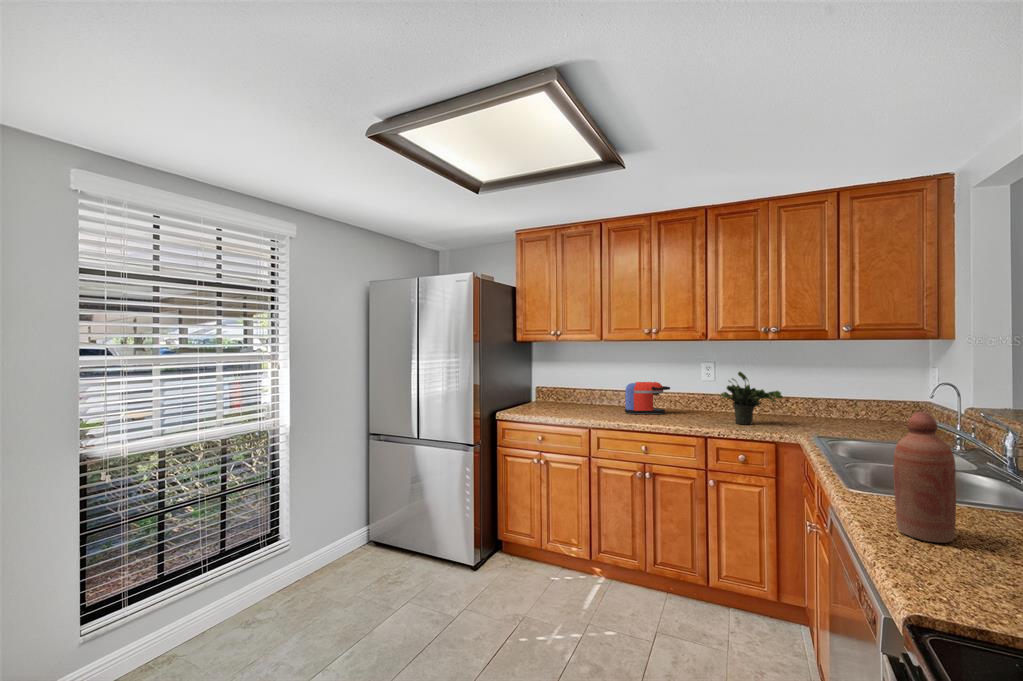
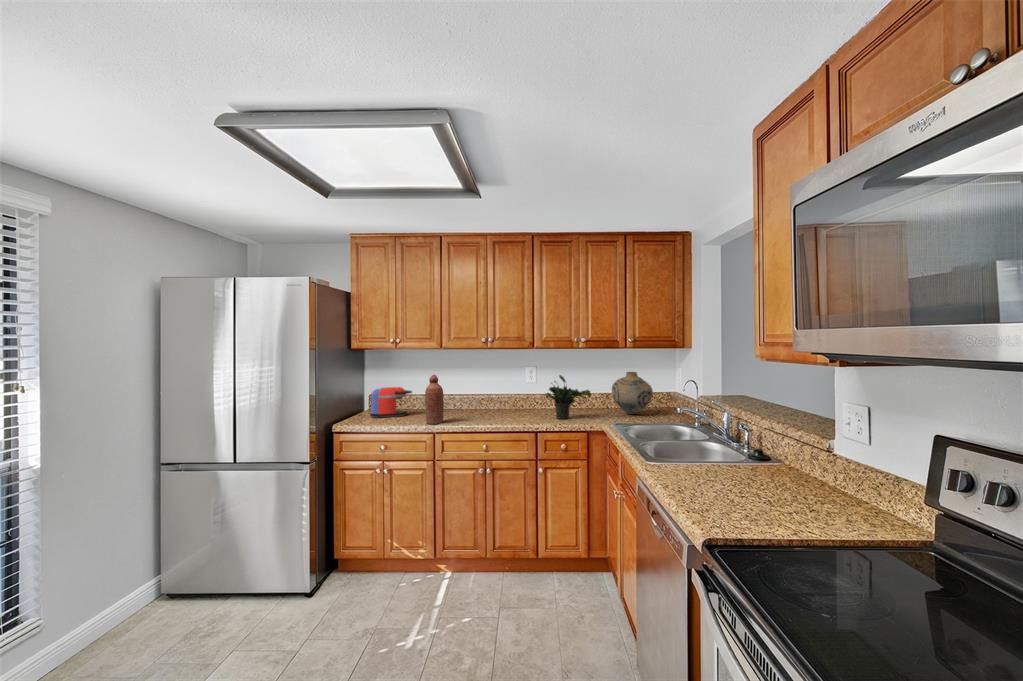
vase: none [815,371,879,426] -> present [612,372,653,414]
coffee maker: present [625,382,670,414] -> present [370,387,412,418]
bottle: present [893,412,956,543] -> present [425,375,444,424]

